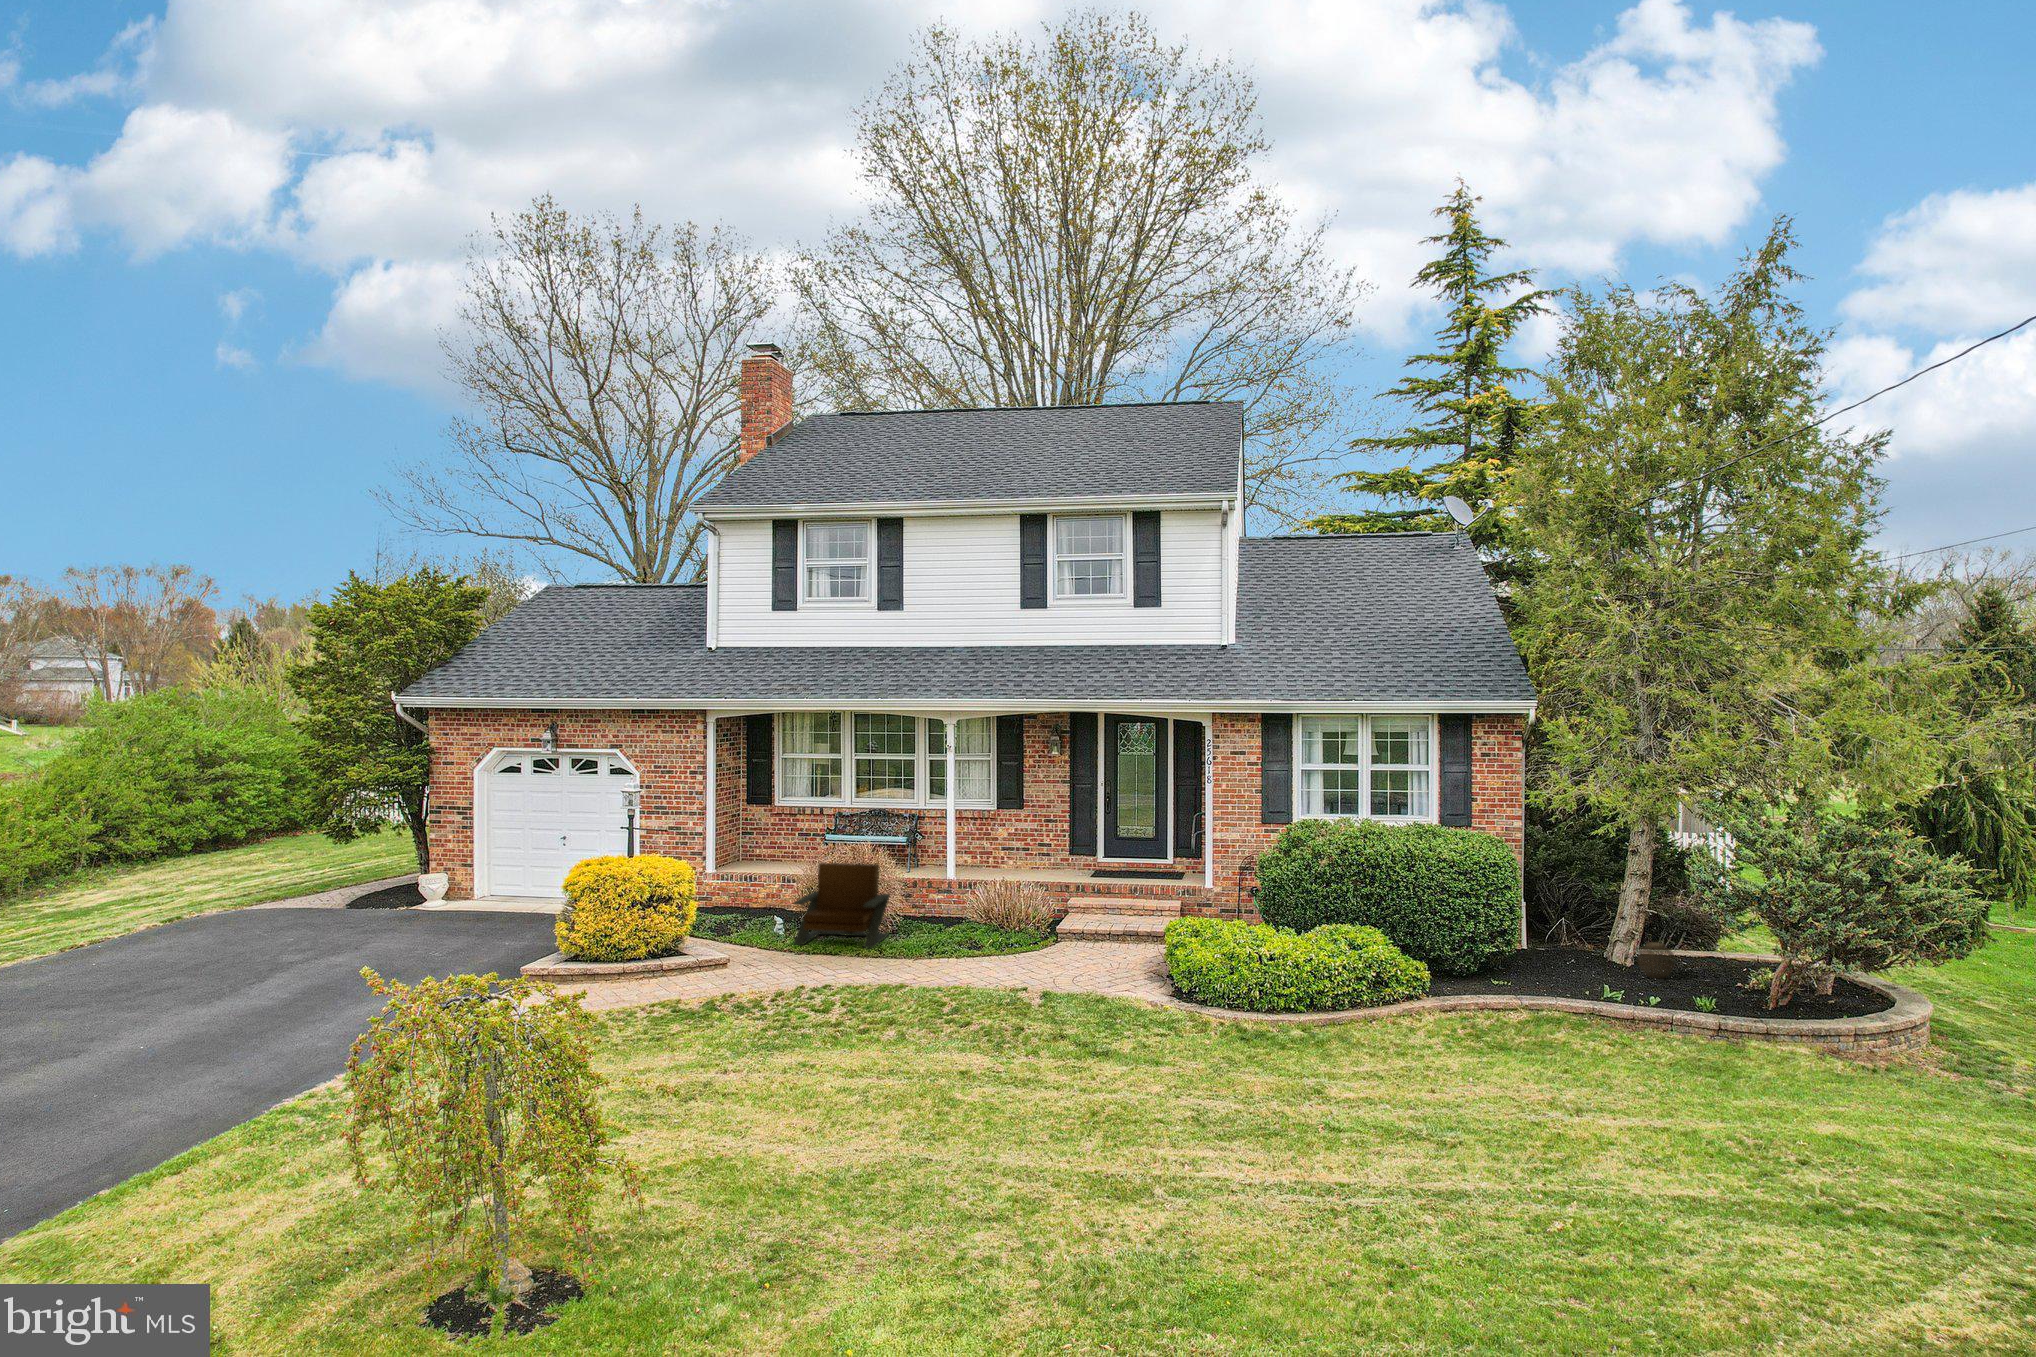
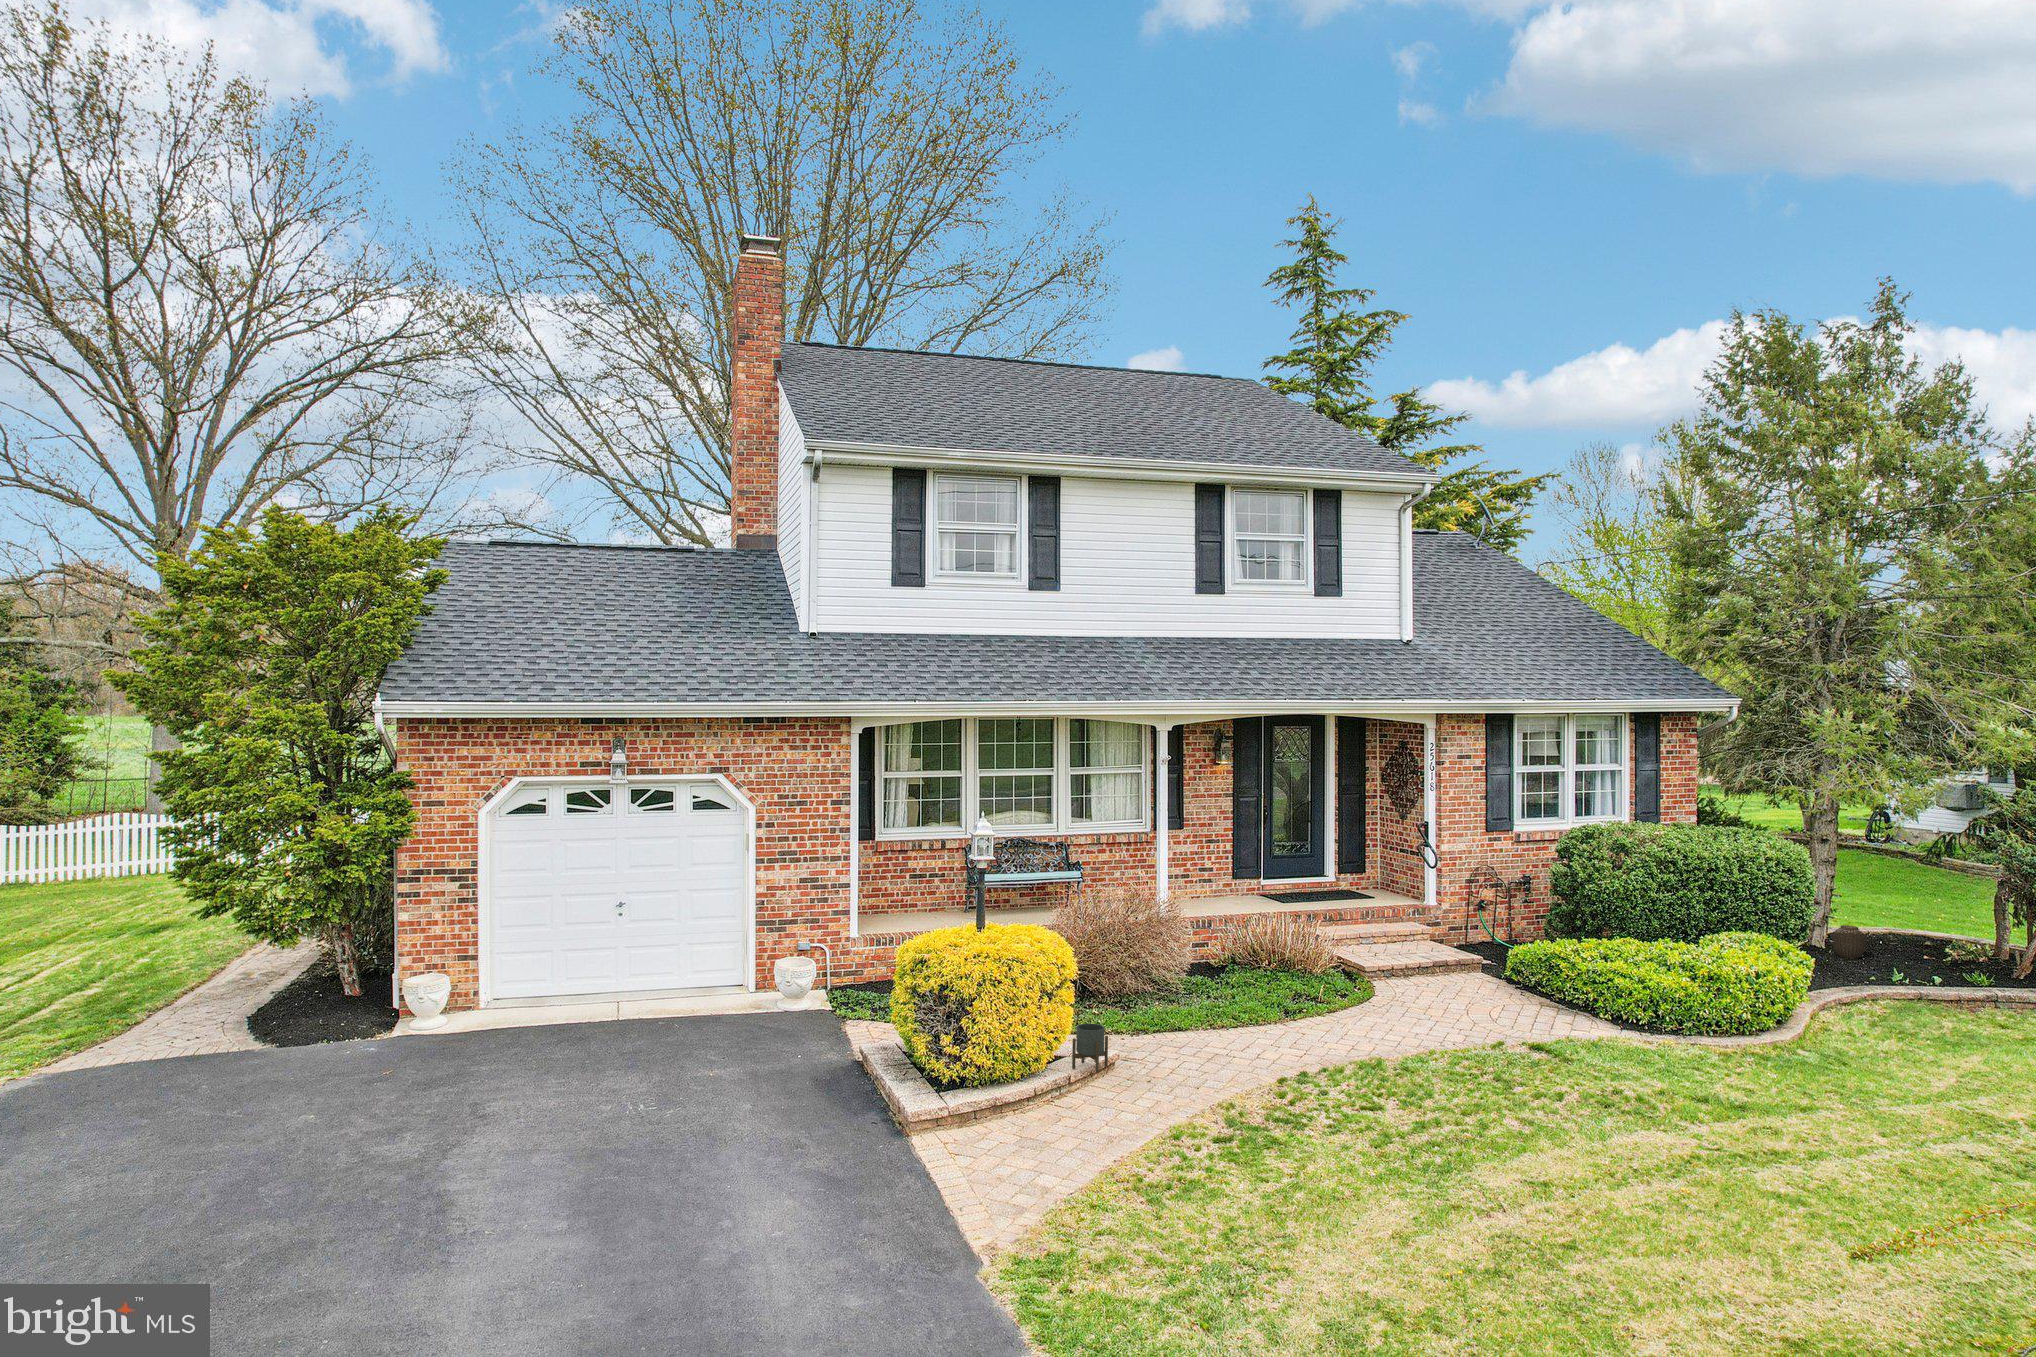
lounge chair: present [793,863,890,949] -> none [1086,910,1214,1023]
planter: none [663,932,691,968] -> present [1072,1023,1108,1072]

